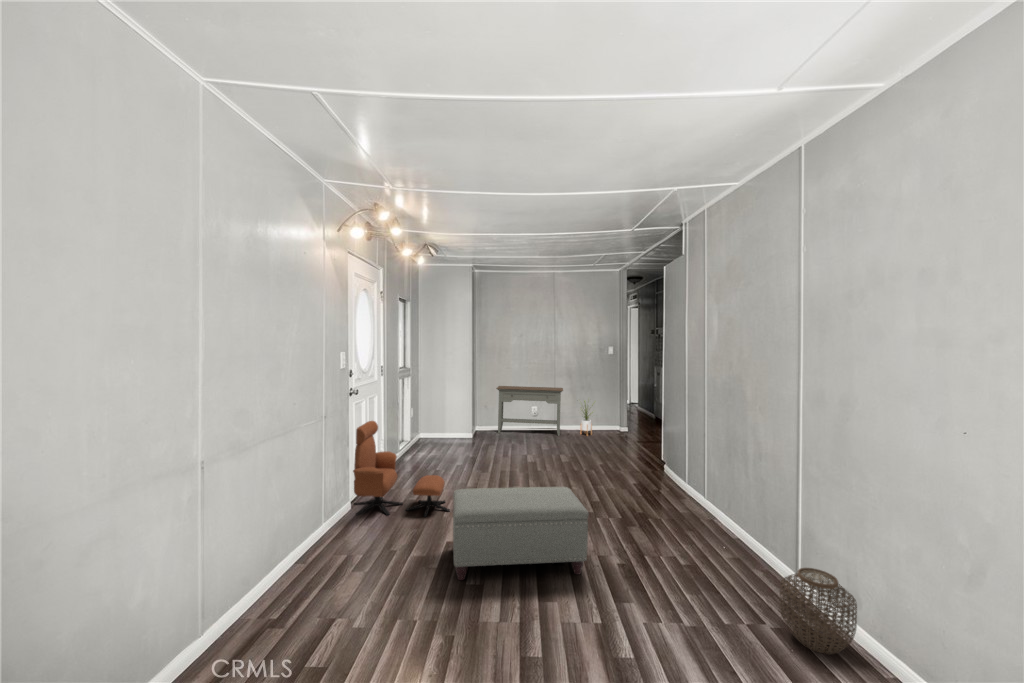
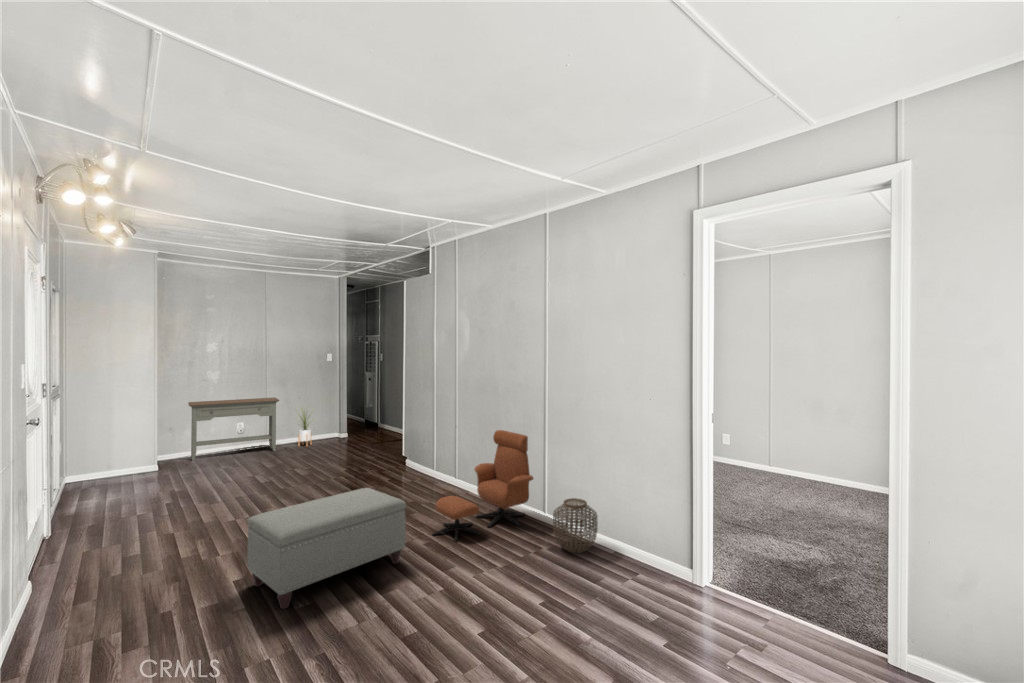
lounge chair: present [353,421,450,517] -> present [432,430,533,542]

